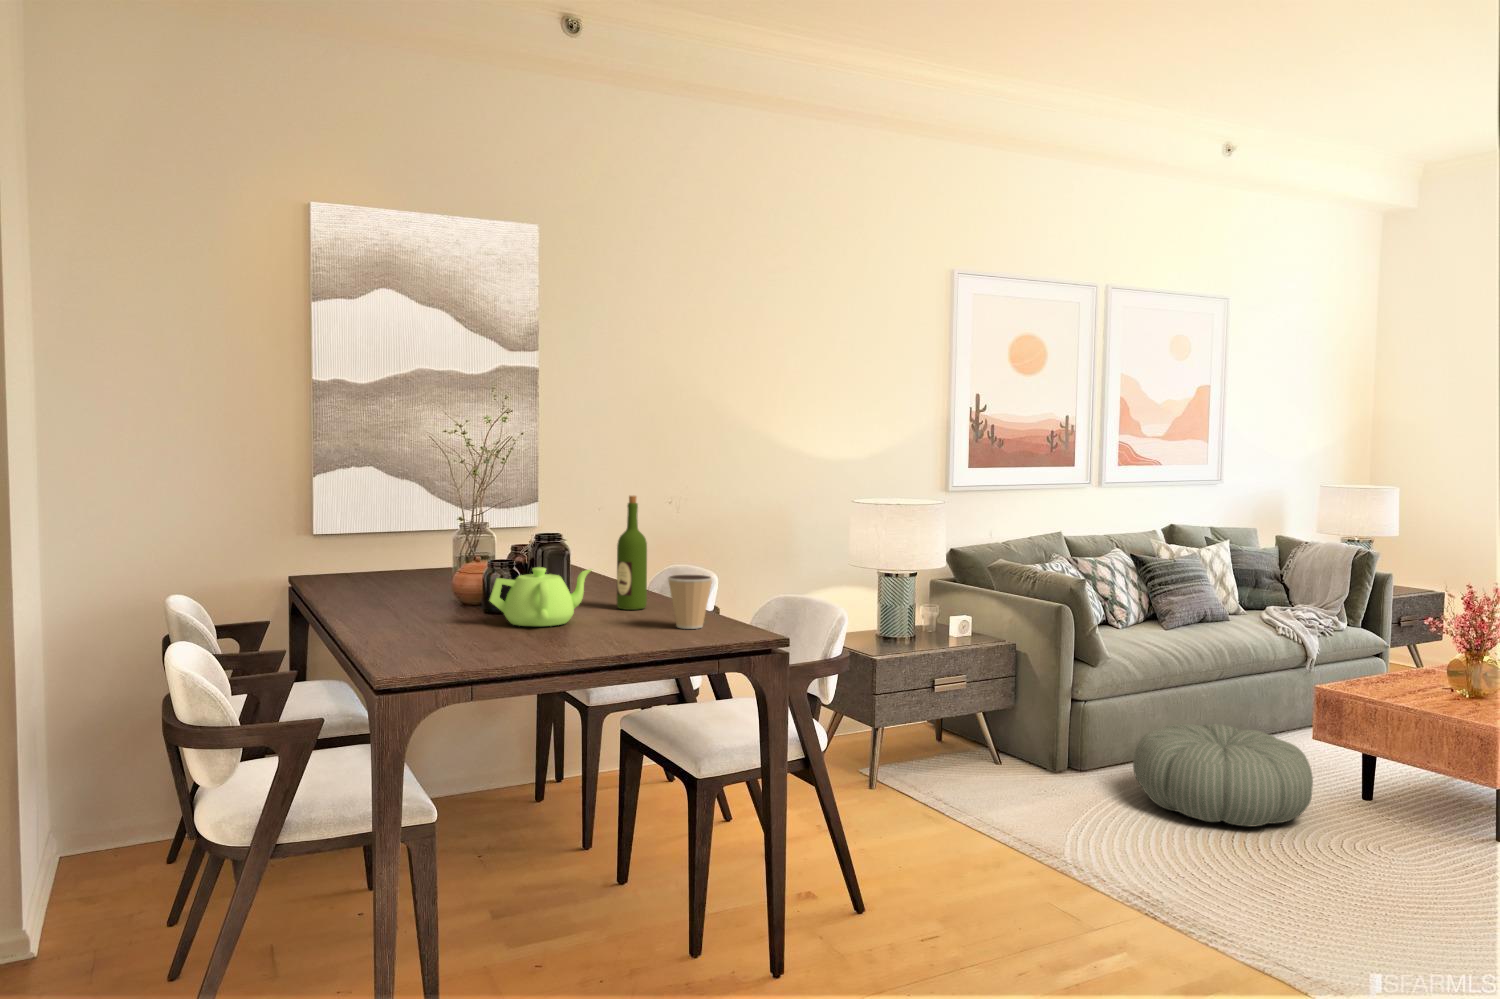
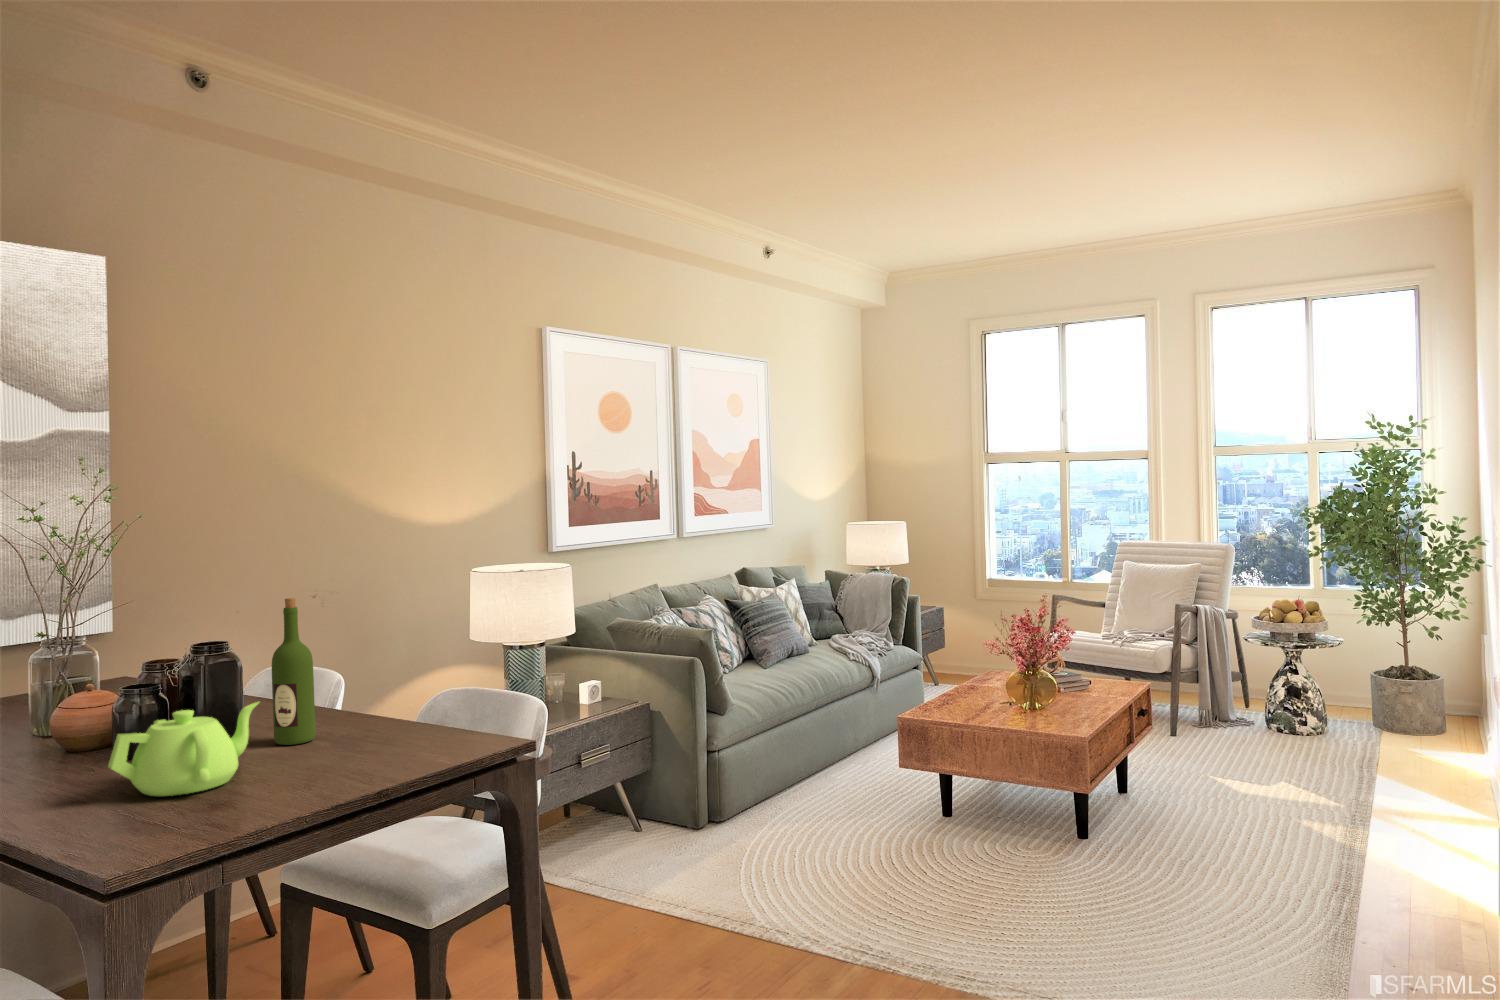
coffee cup: present [668,575,712,629] -> none [370,691,430,763]
pouf: present [1133,724,1313,826] -> none [776,754,932,850]

